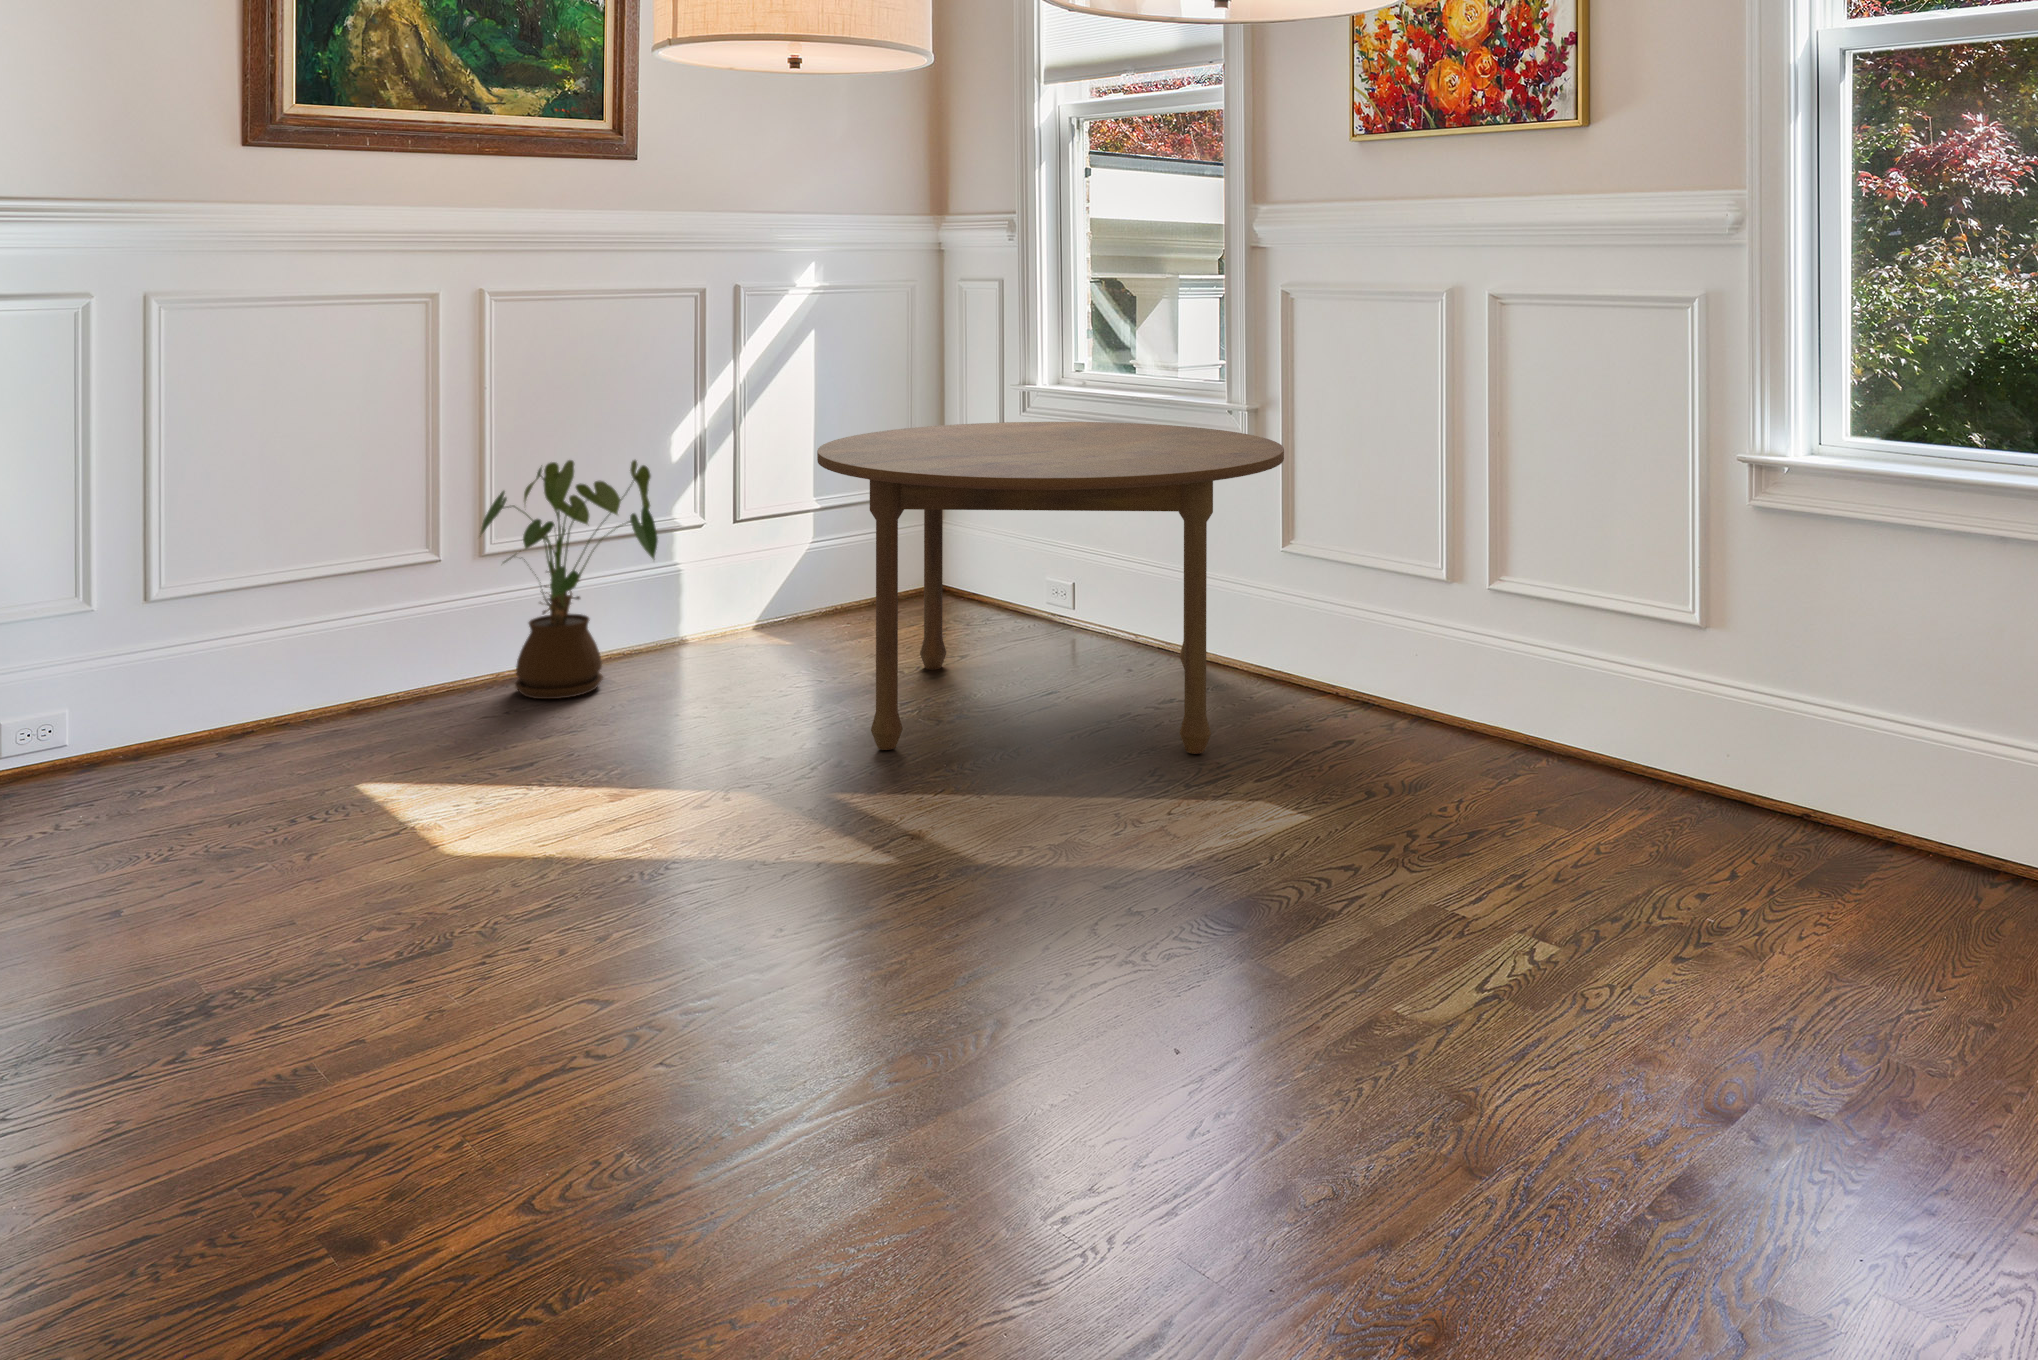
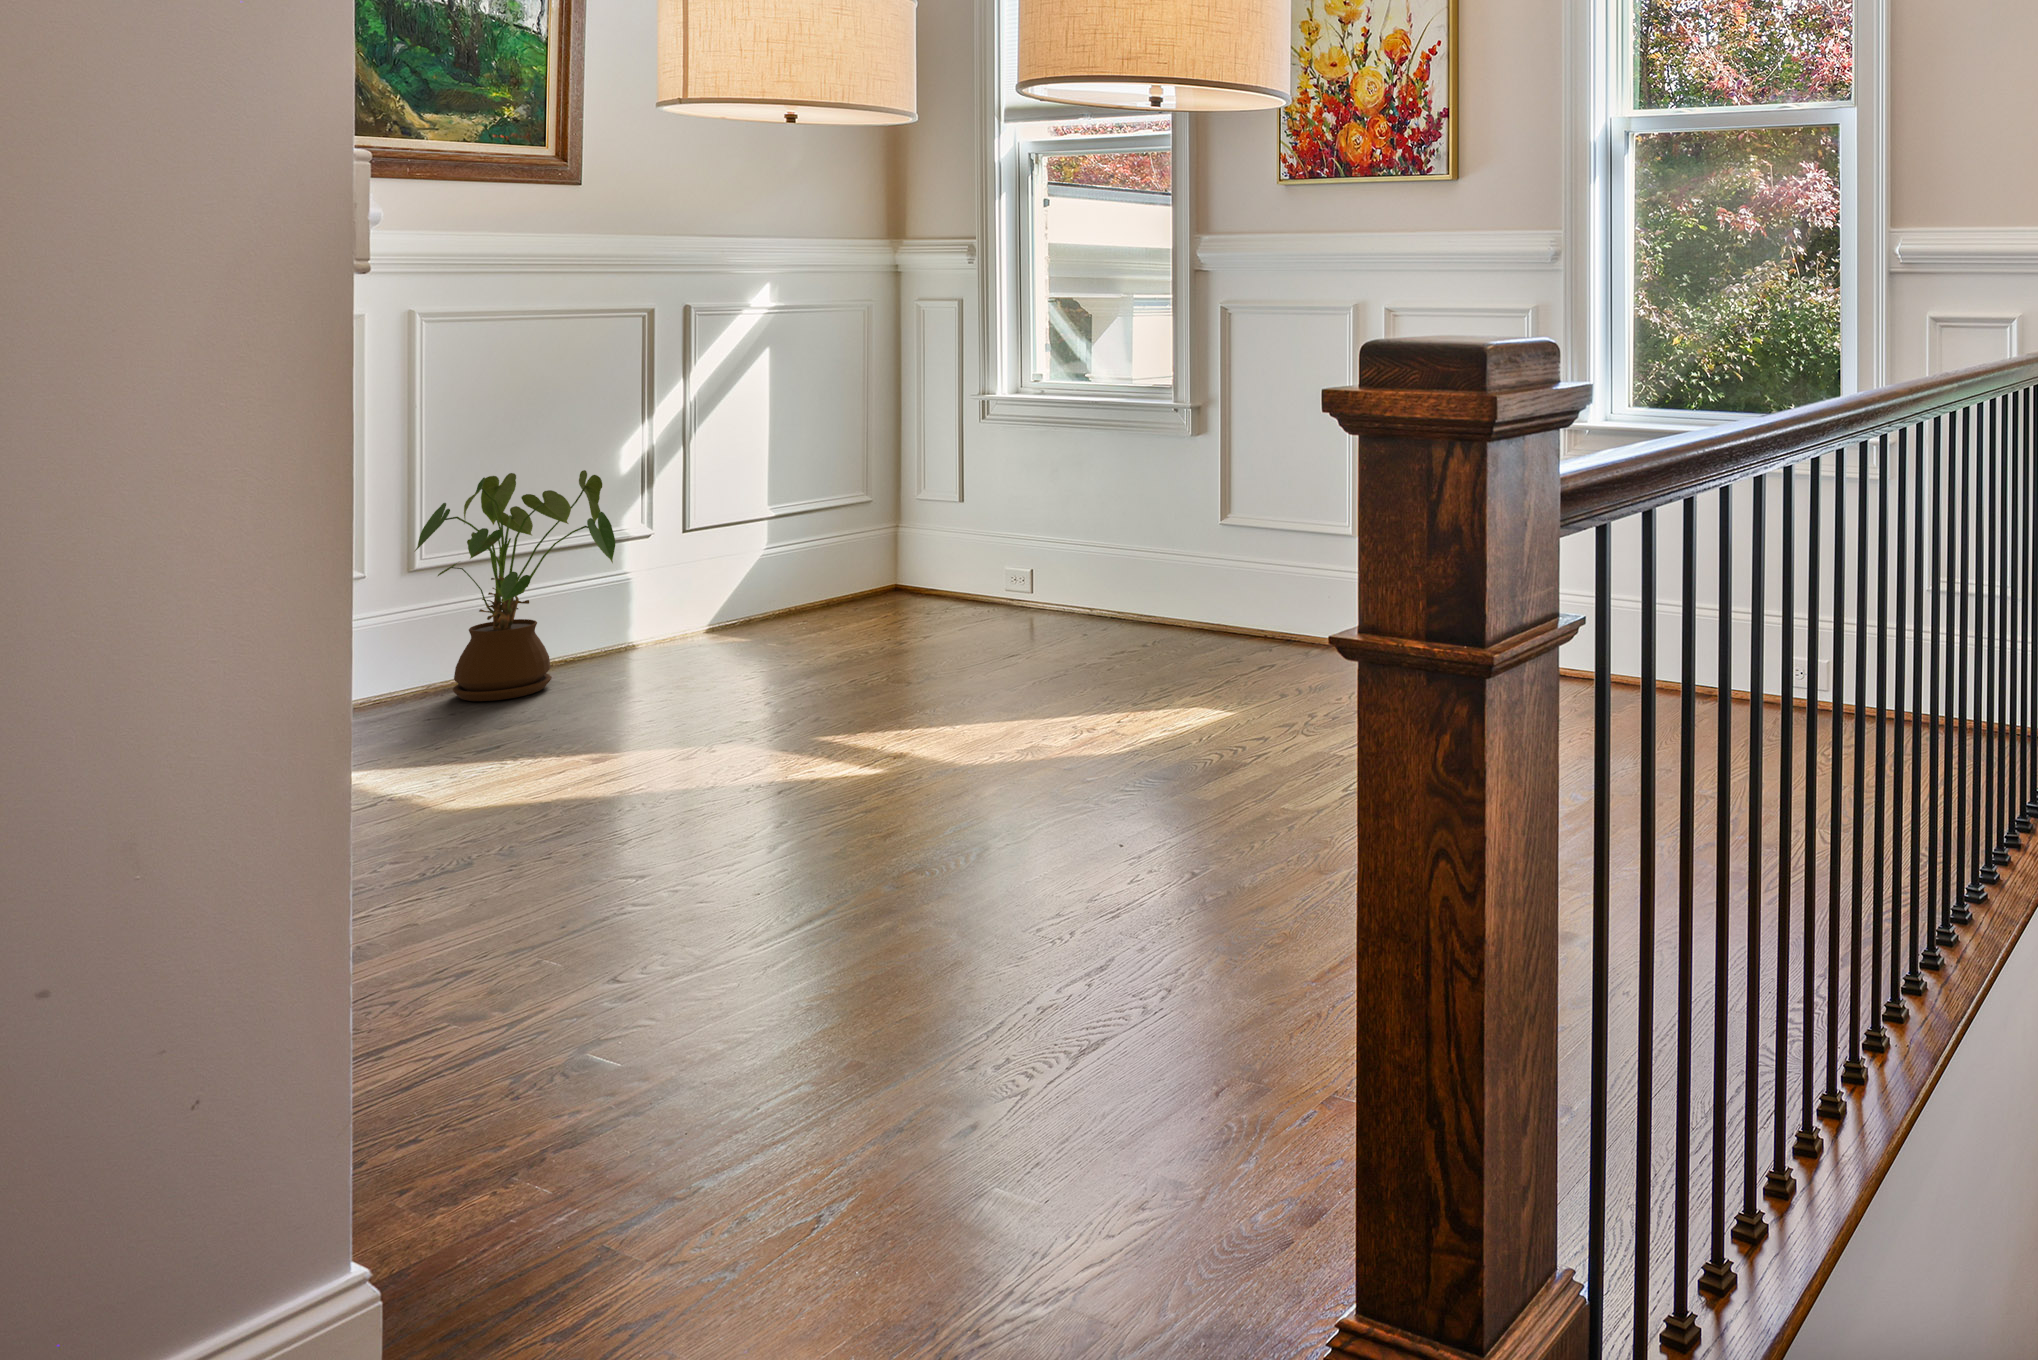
dining table: present [817,422,1284,754] -> none [786,422,1218,710]

